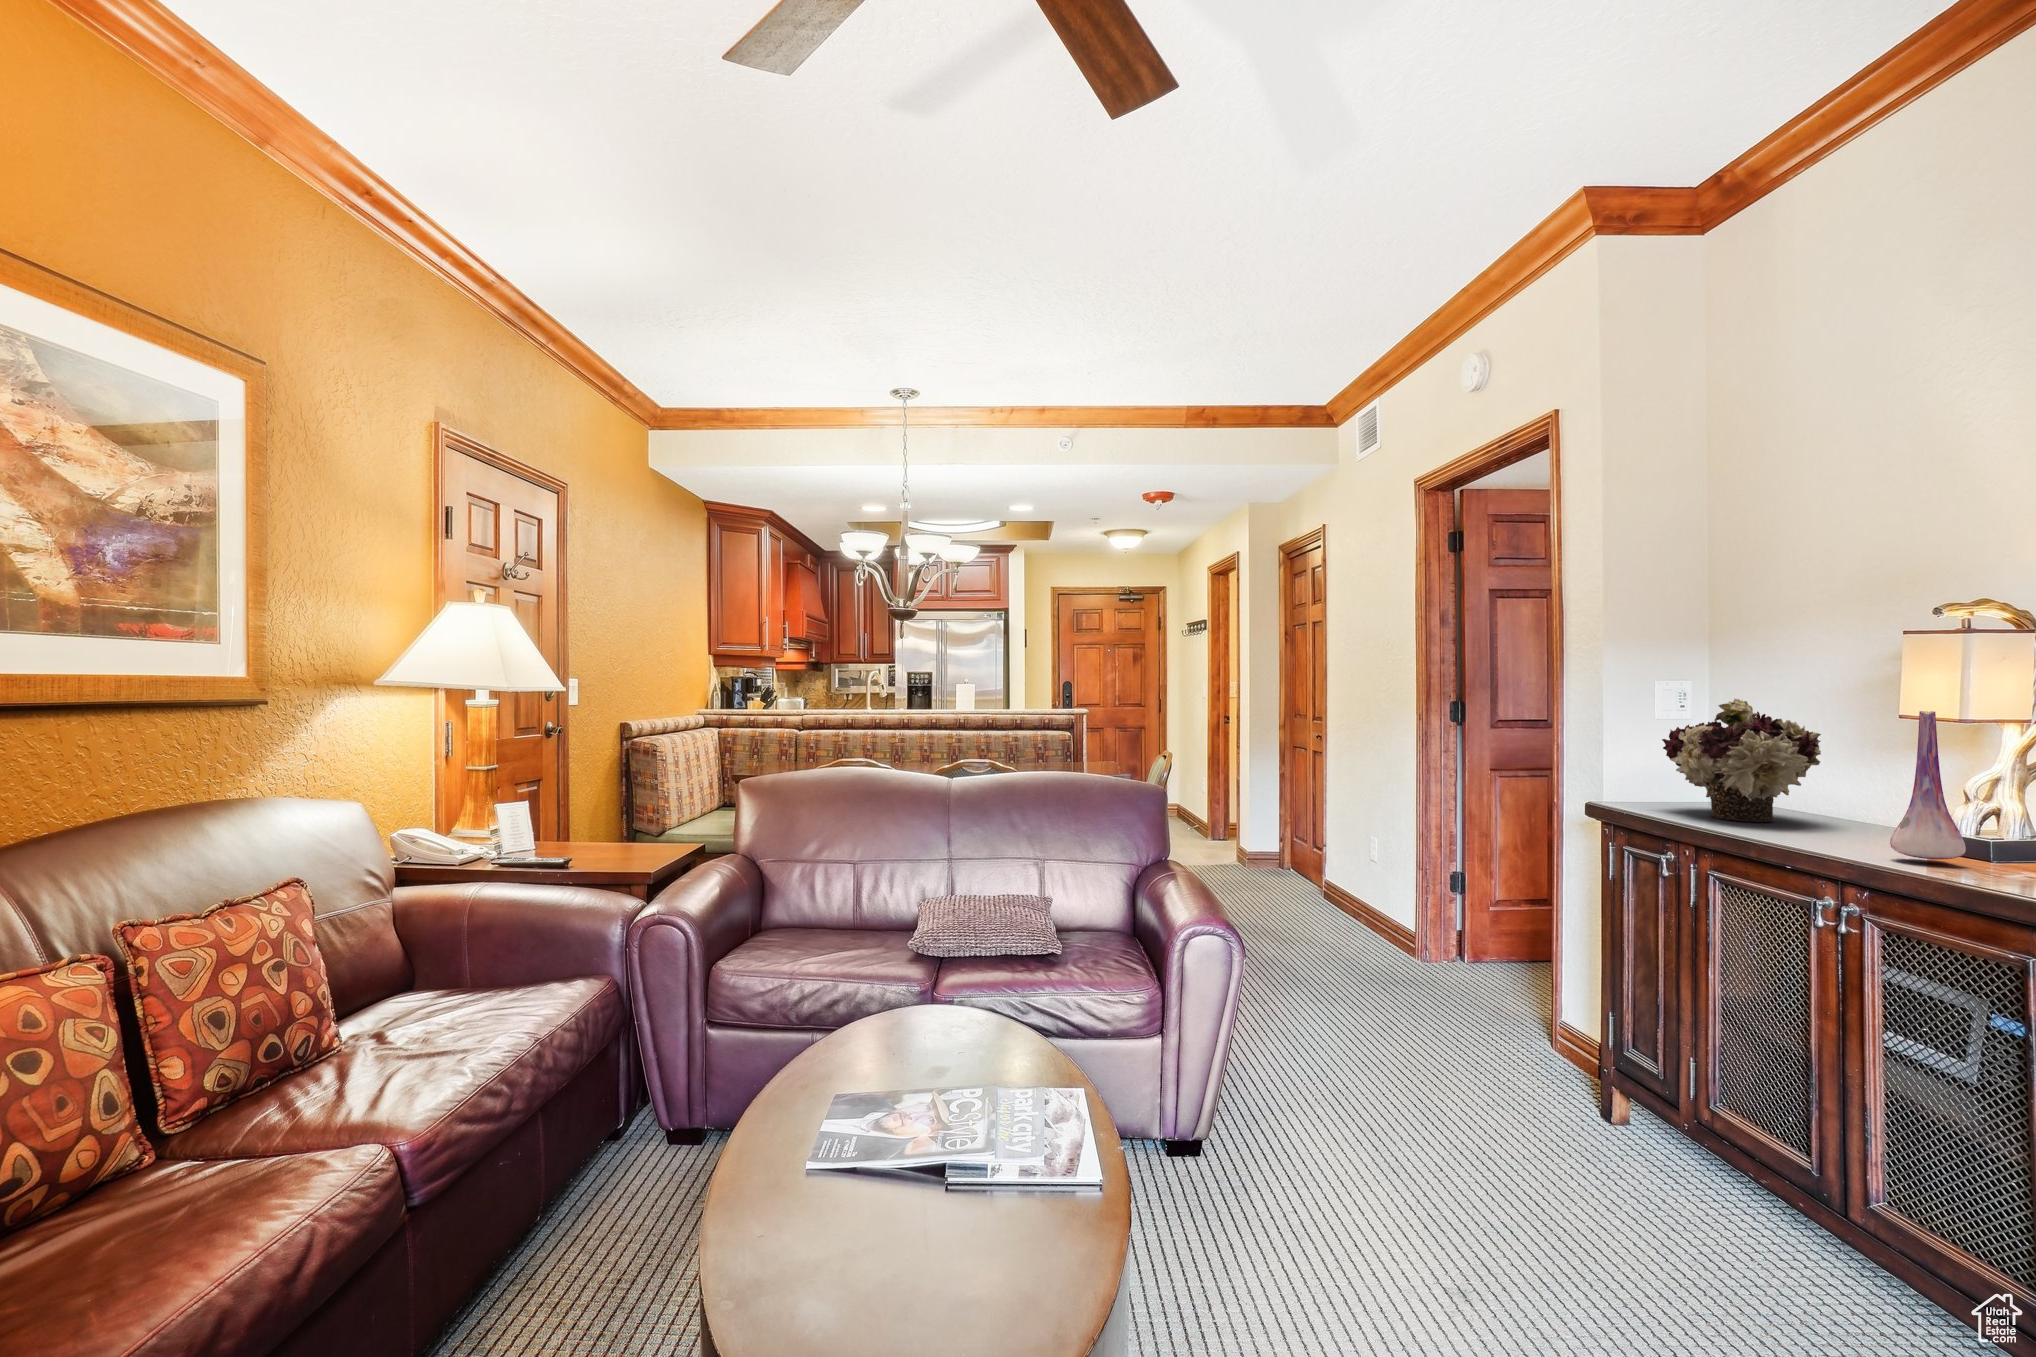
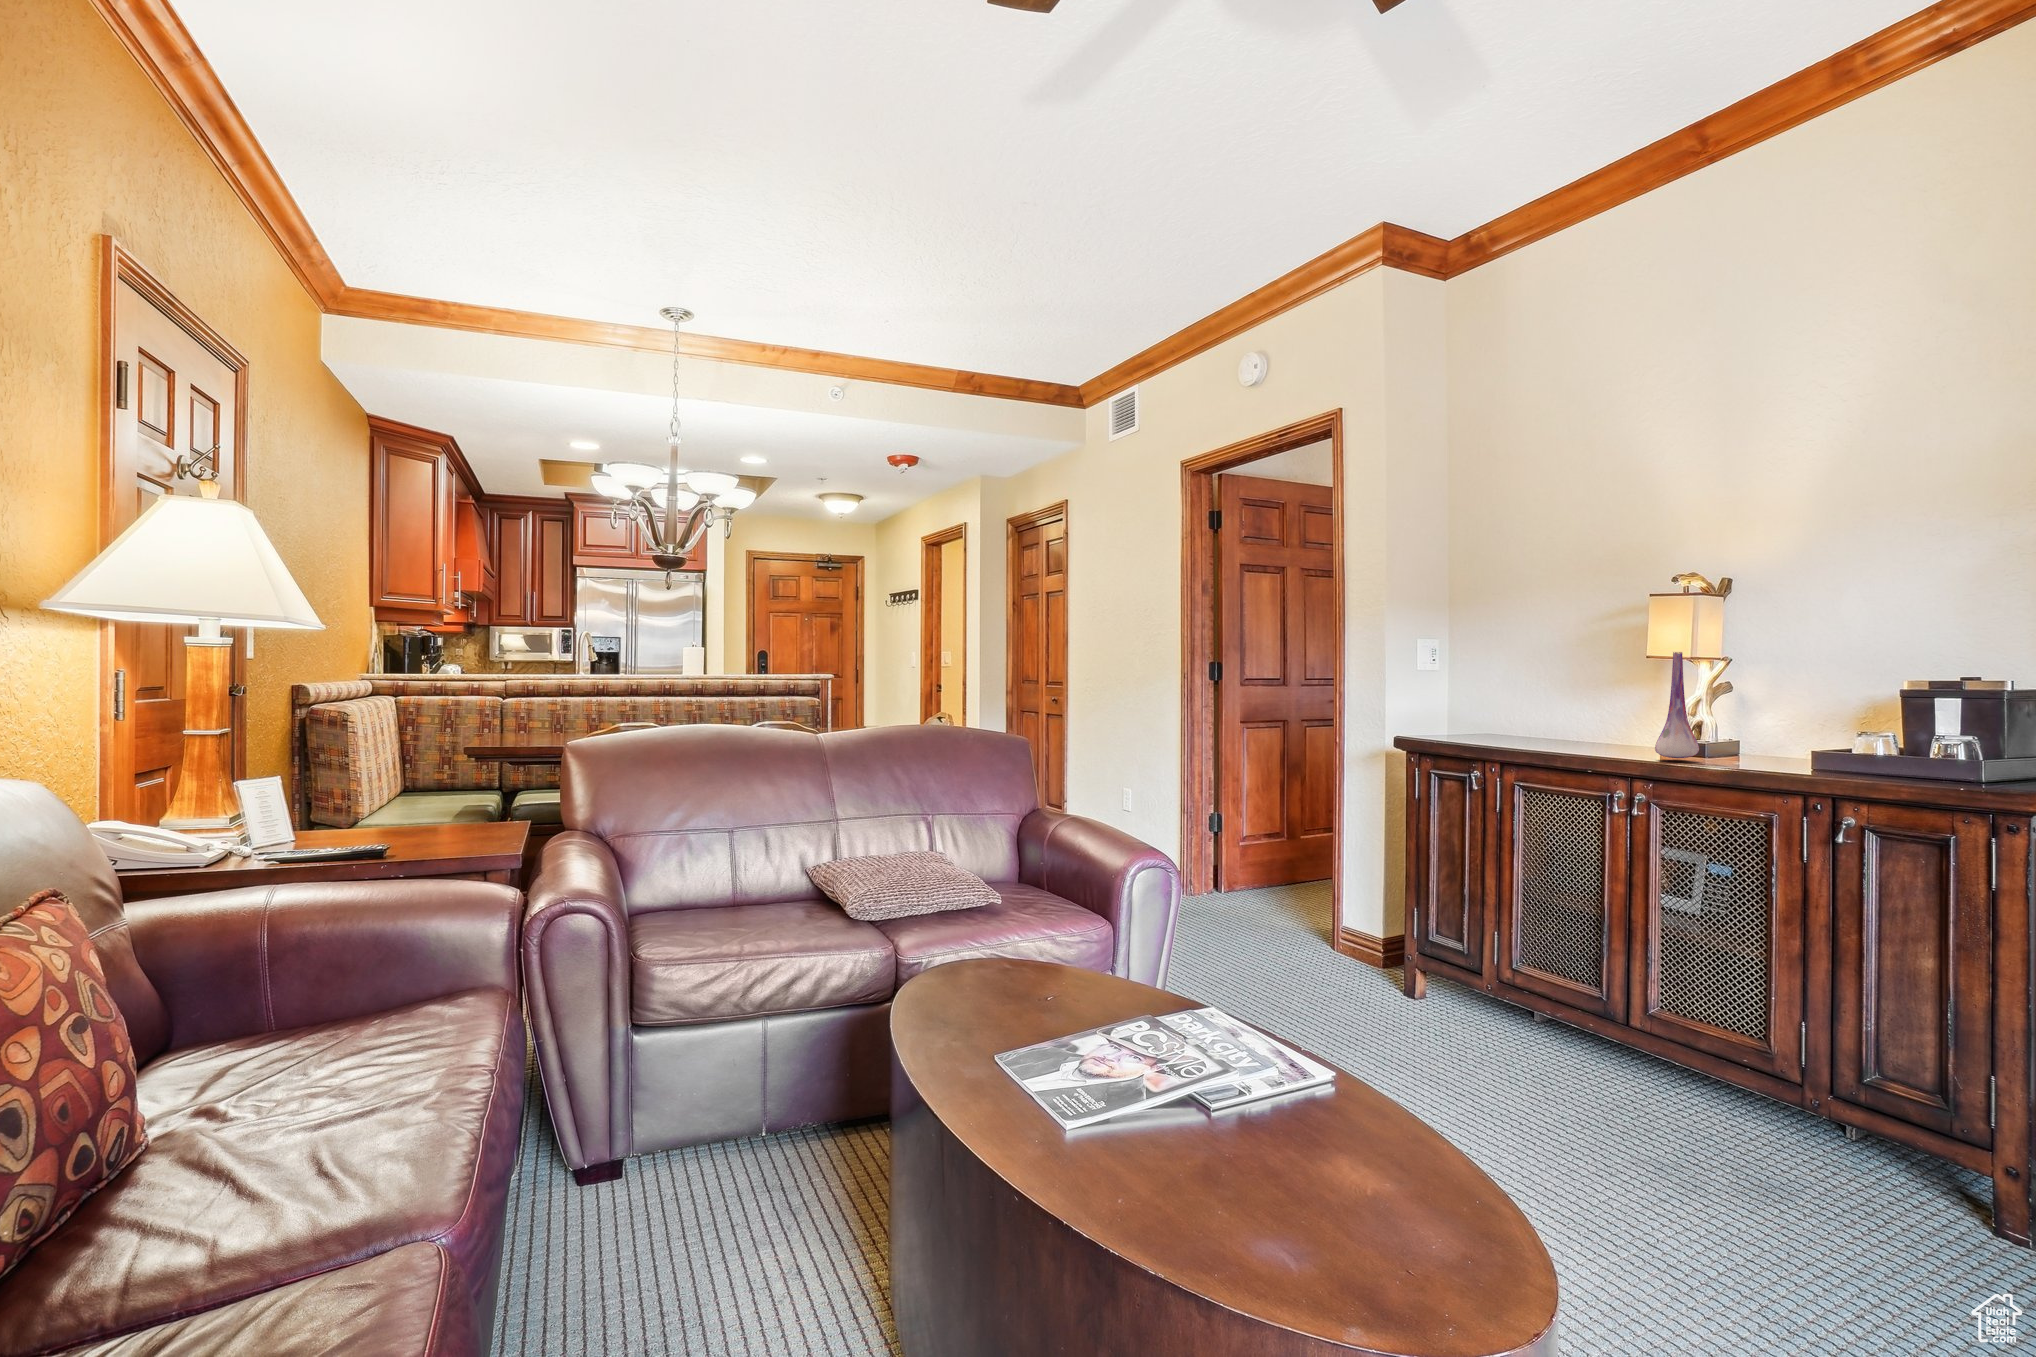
flower arrangement: present [1662,699,1821,822] -> none [1454,649,1568,744]

